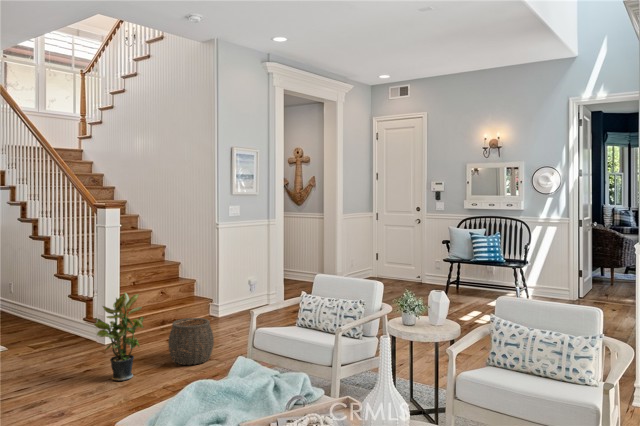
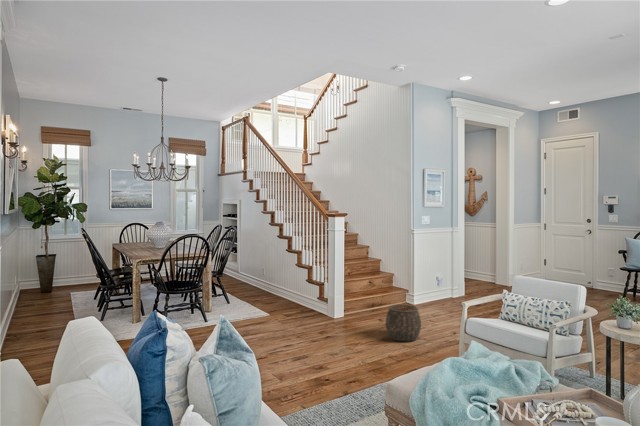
potted plant: present [94,292,144,381] -> none [336,281,372,348]

